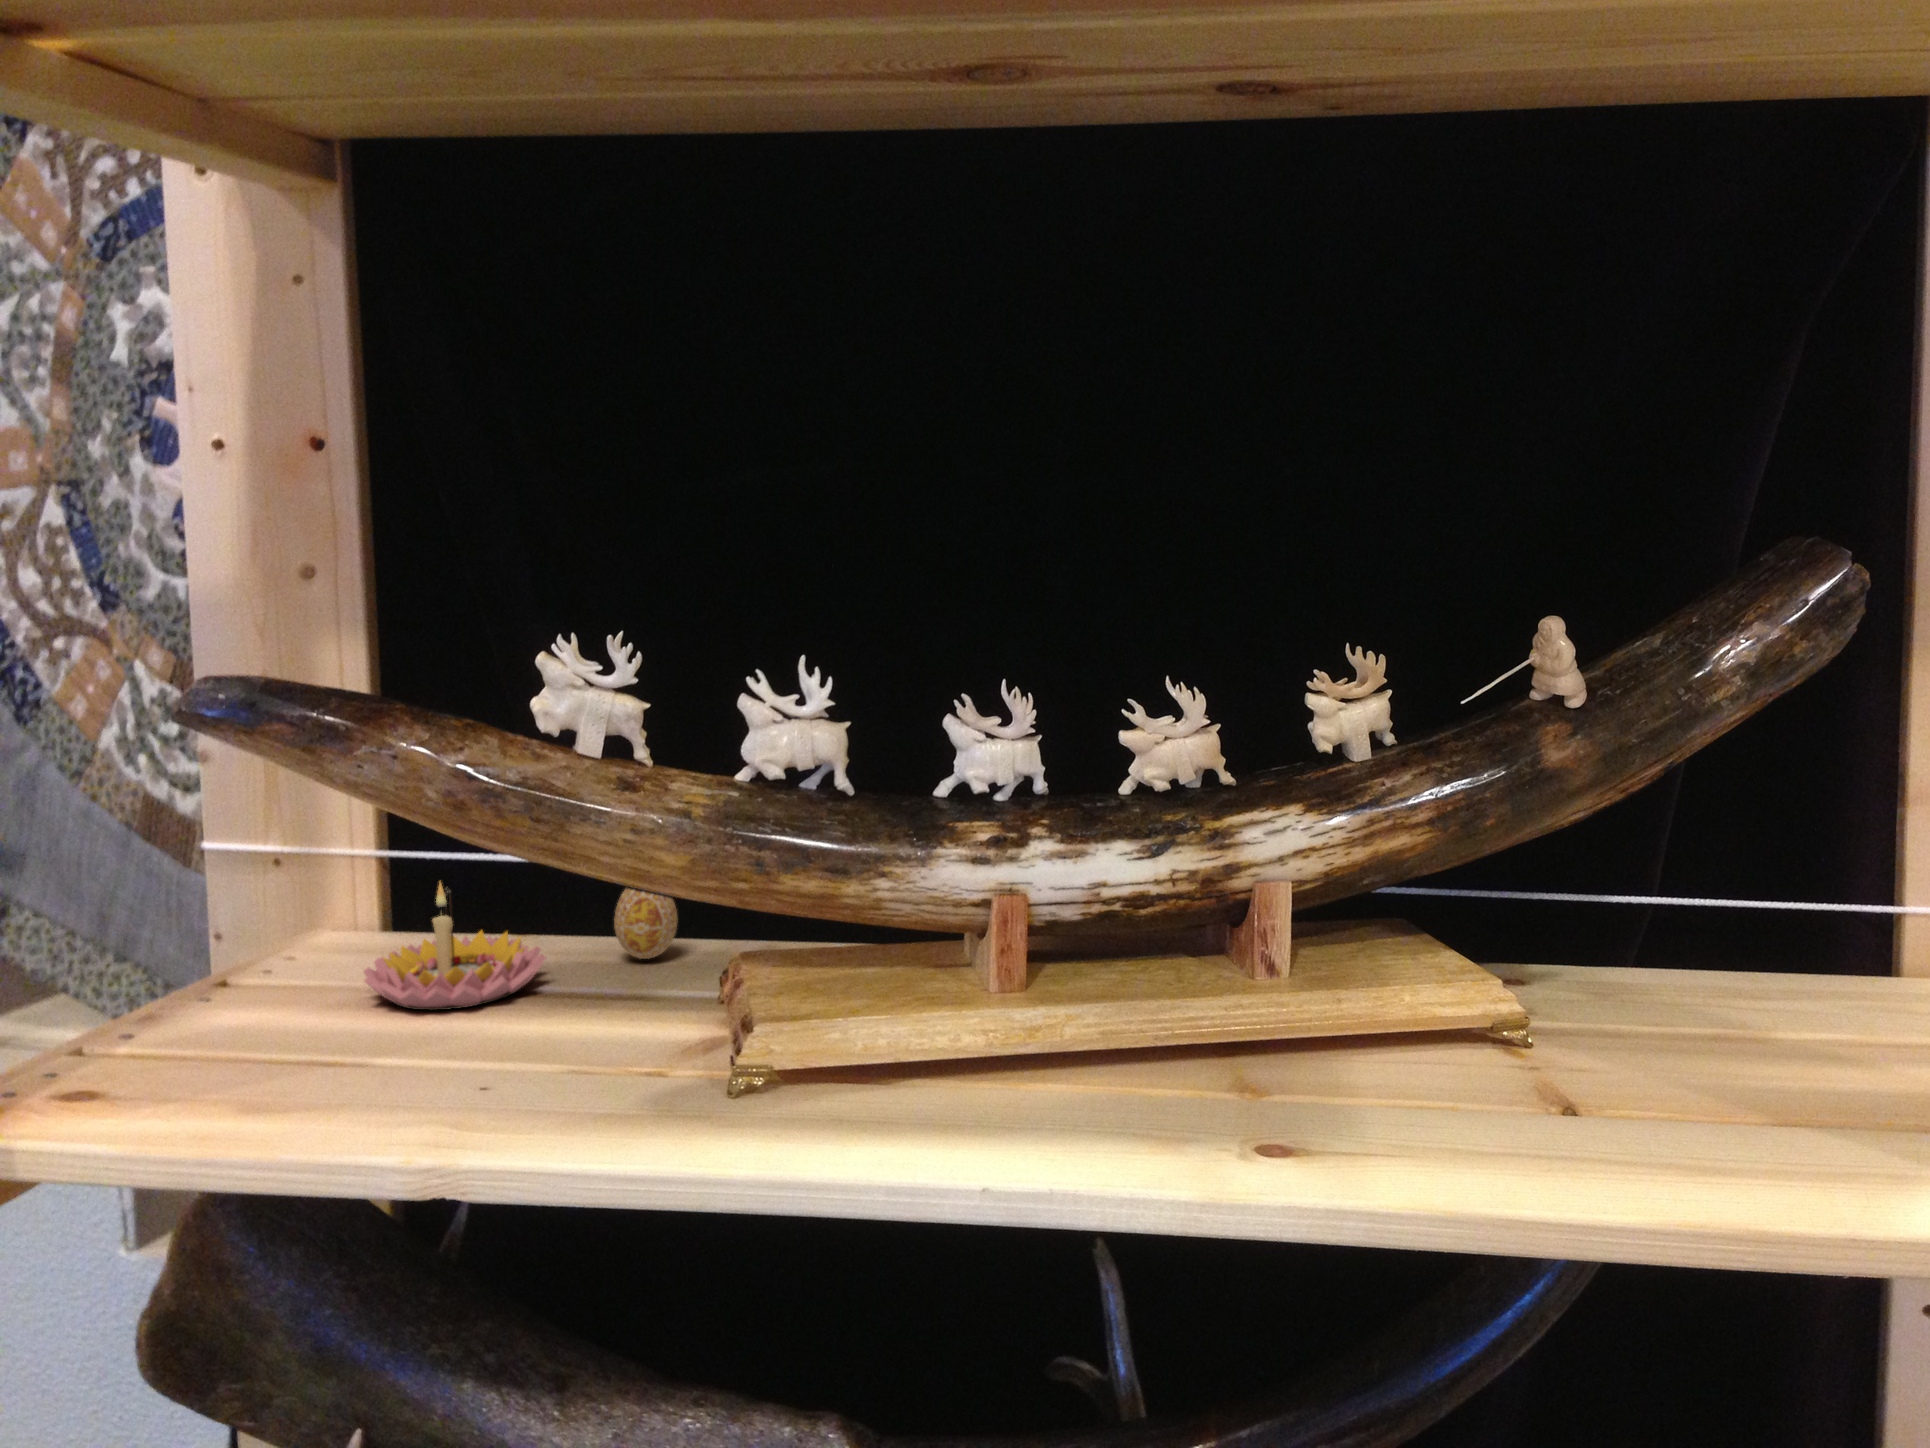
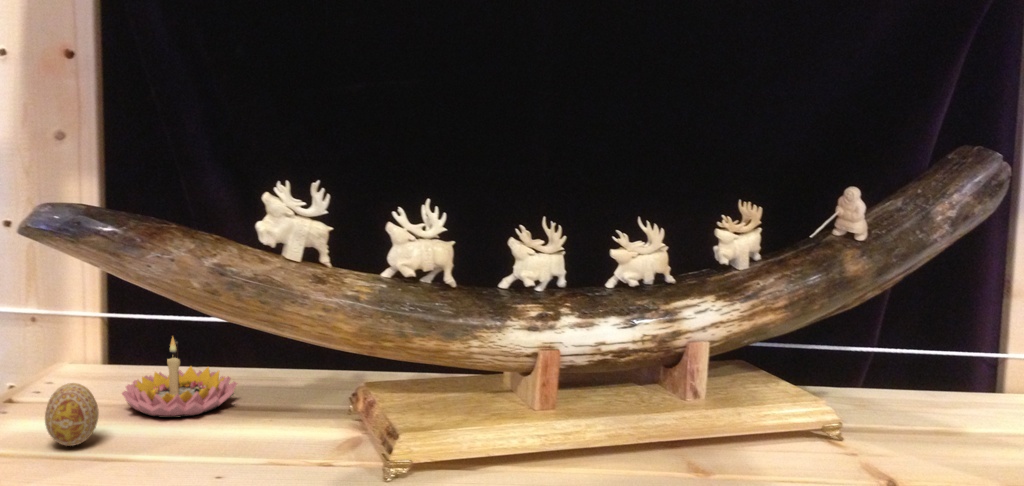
decorative egg: present [614,889,678,959] -> present [45,383,99,446]

